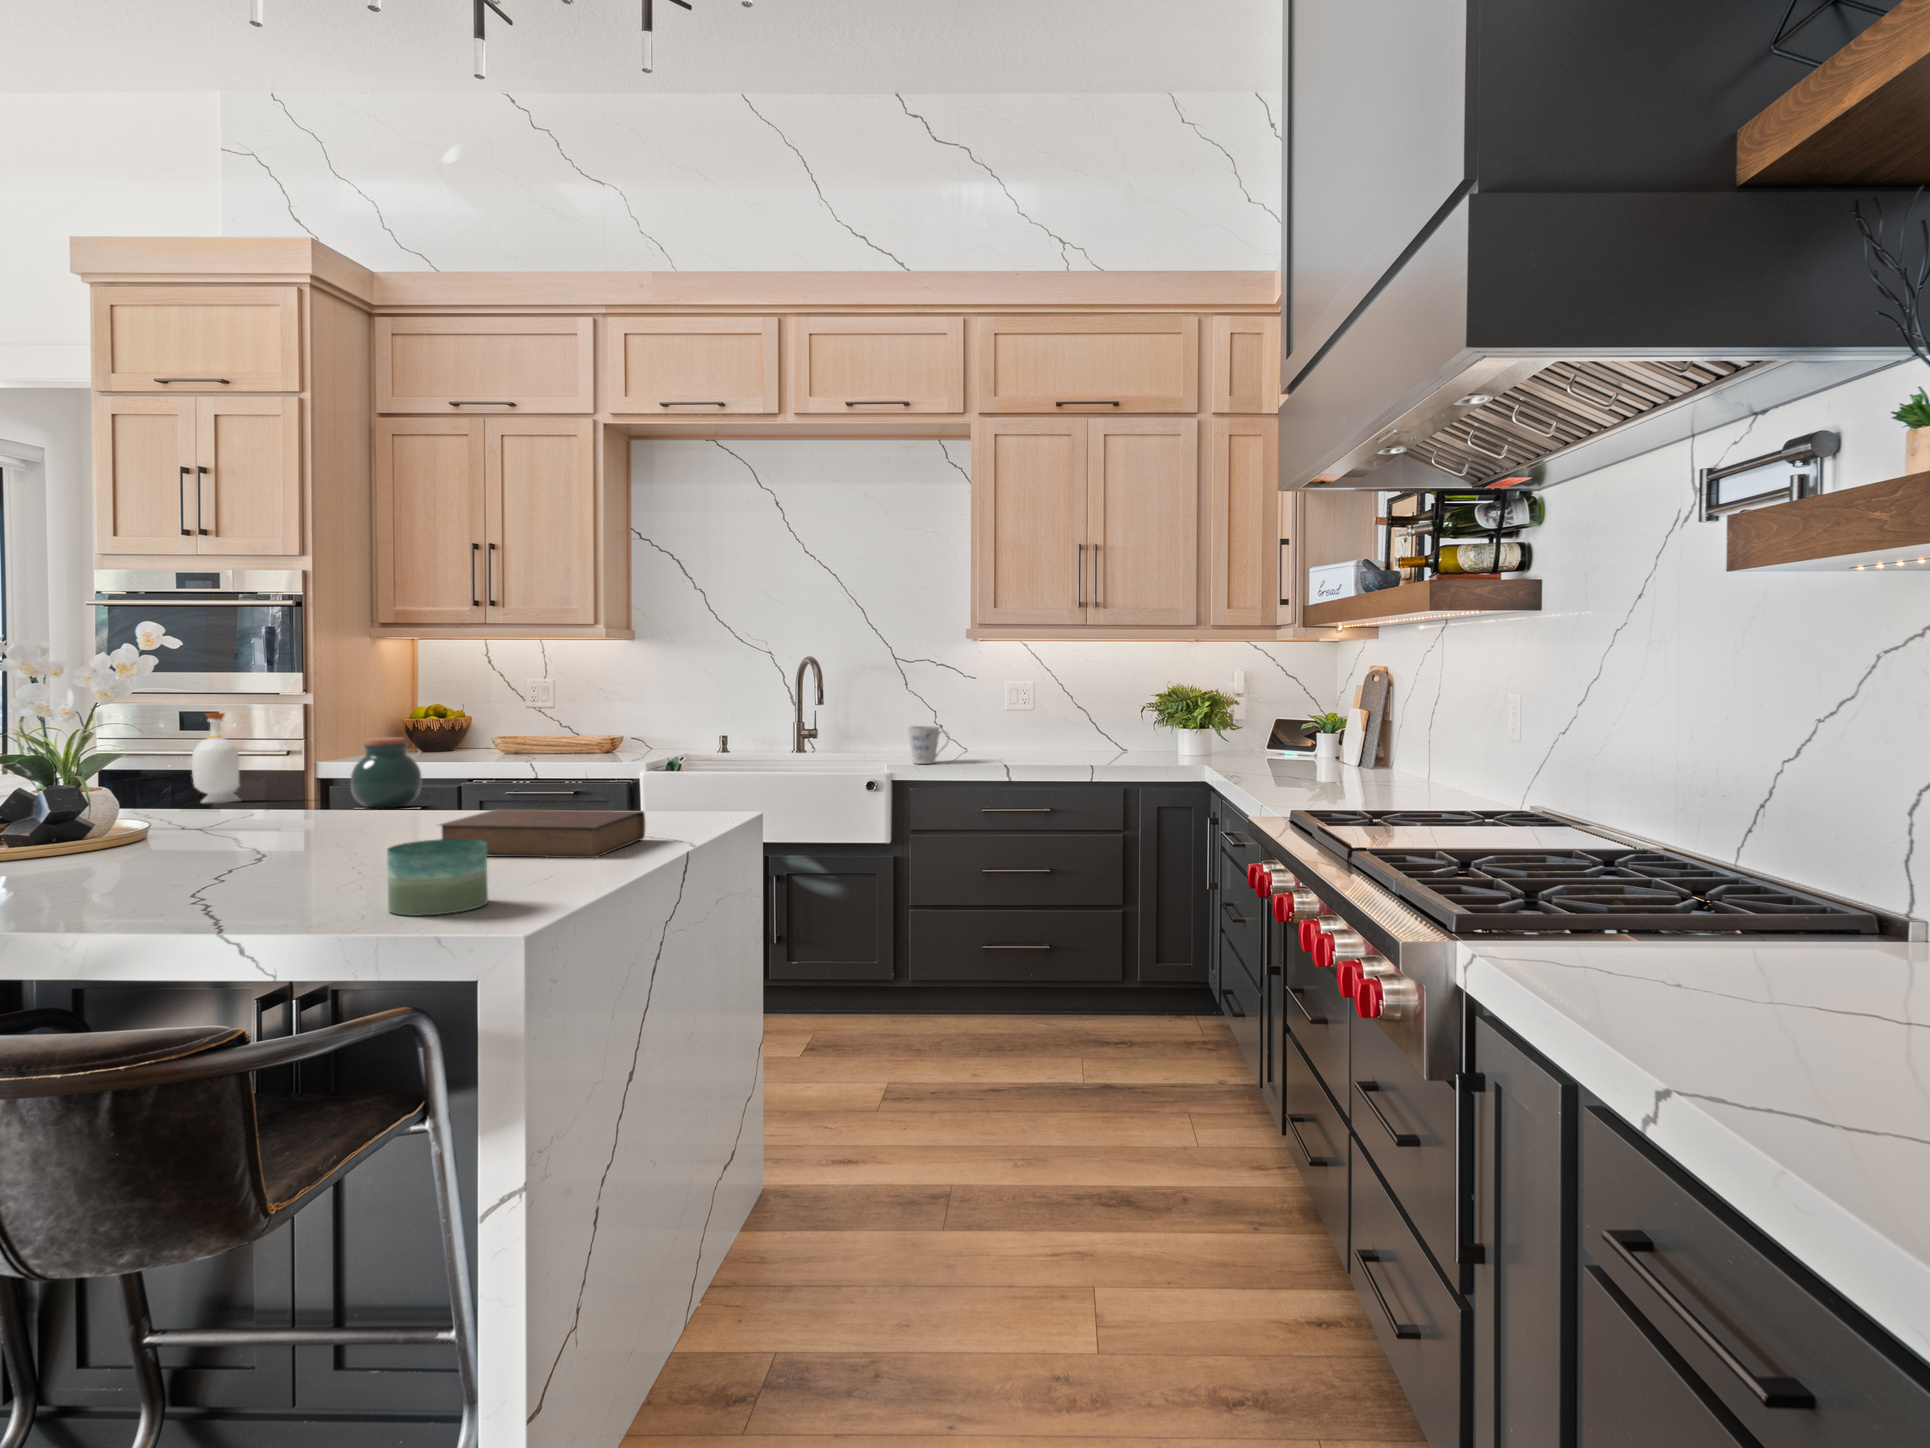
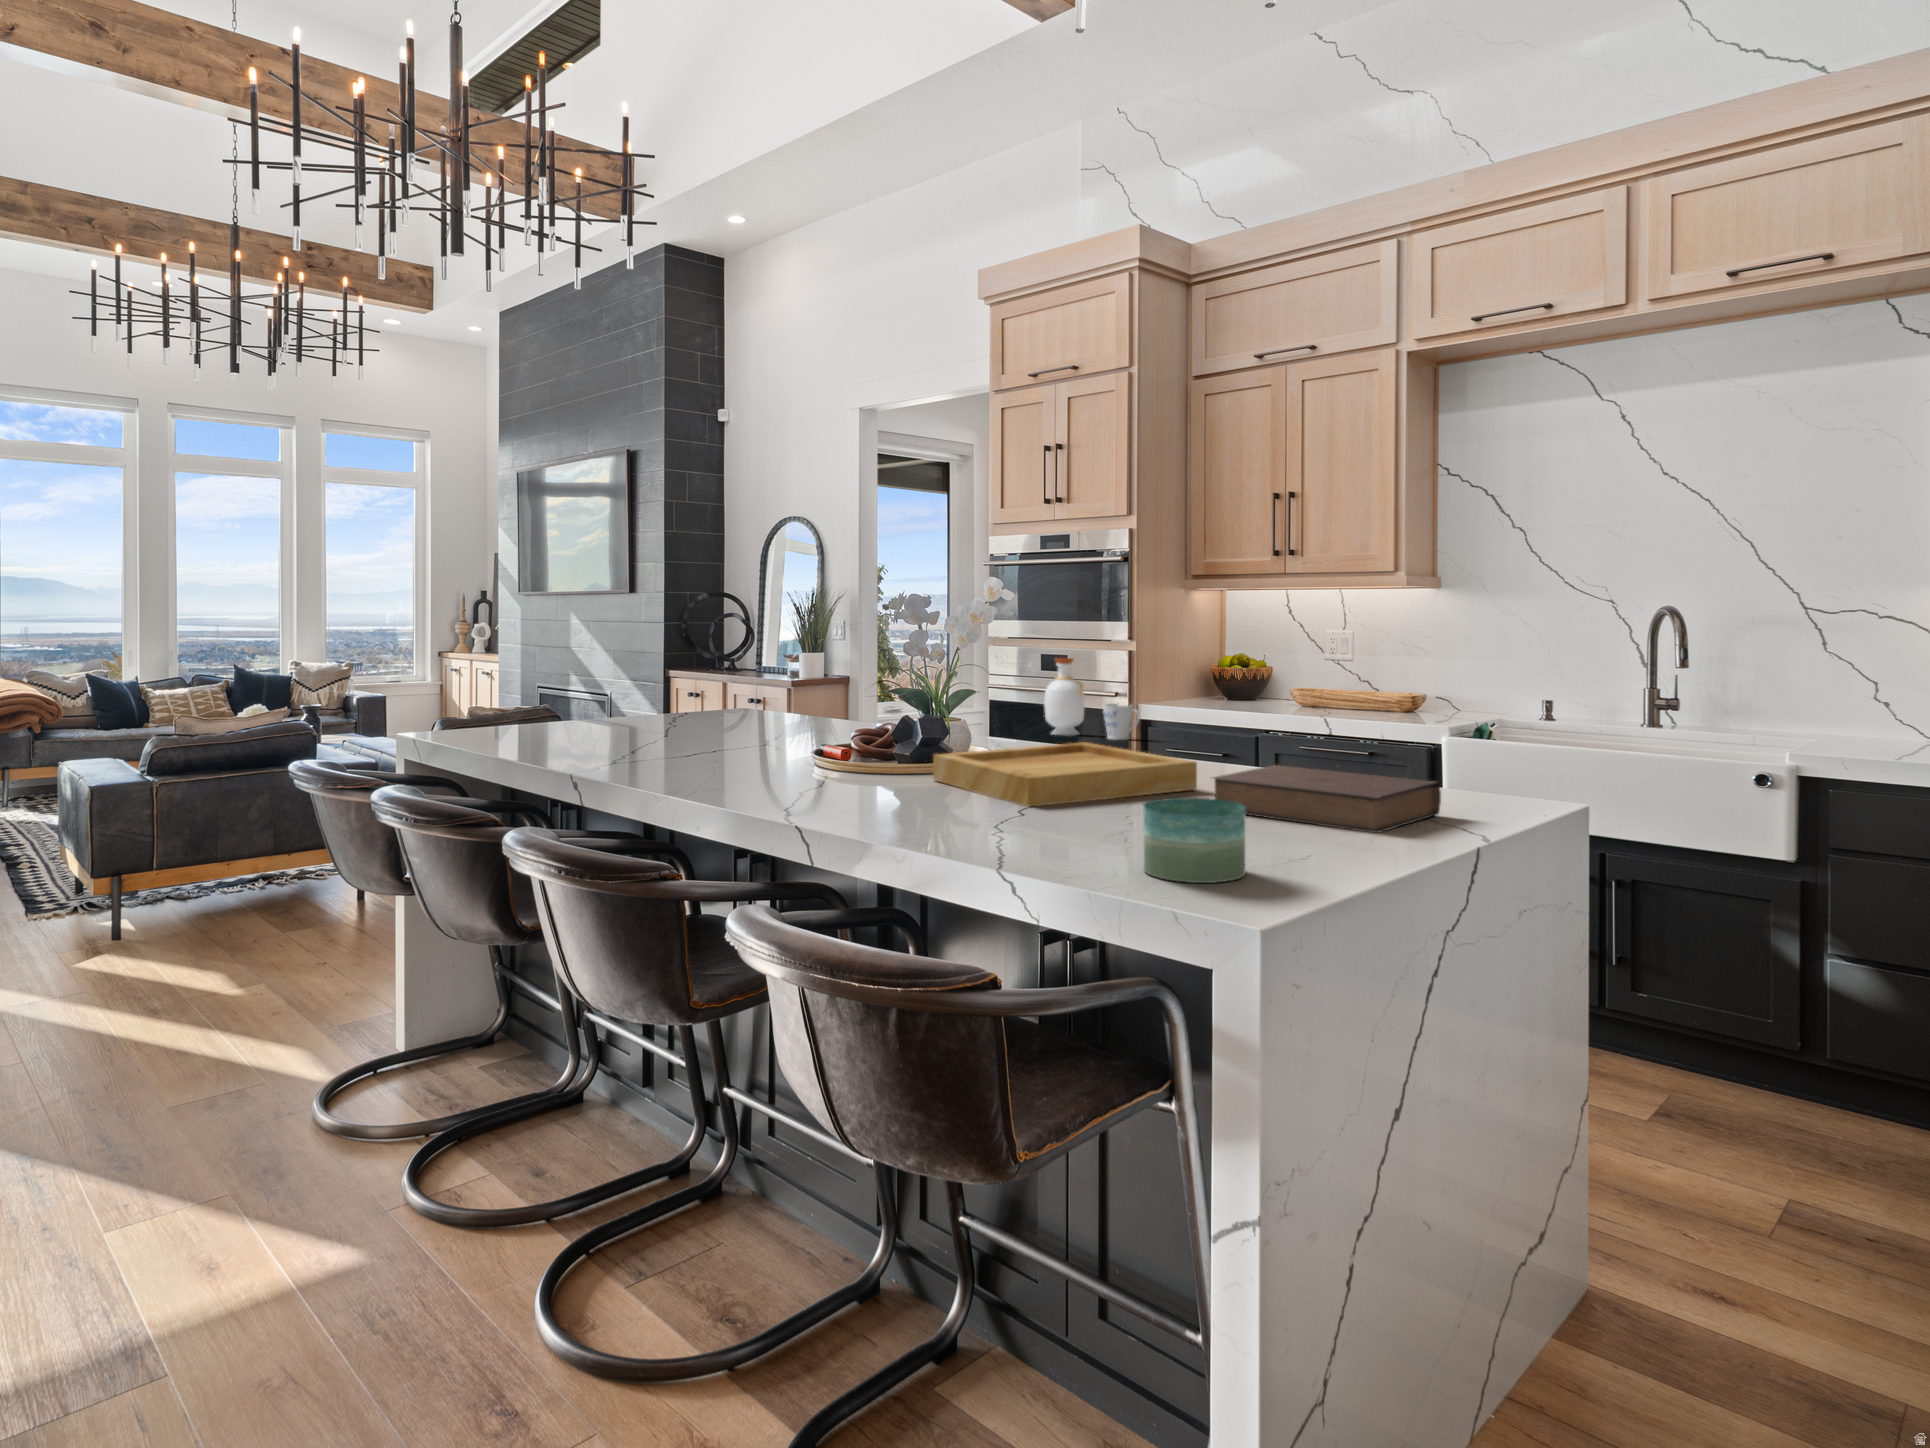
mug: present [908,726,949,764] -> present [1103,704,1140,740]
jar: present [351,737,422,808] -> none [1161,684,1222,751]
tray: none [84,803,418,874] -> present [933,742,1197,806]

